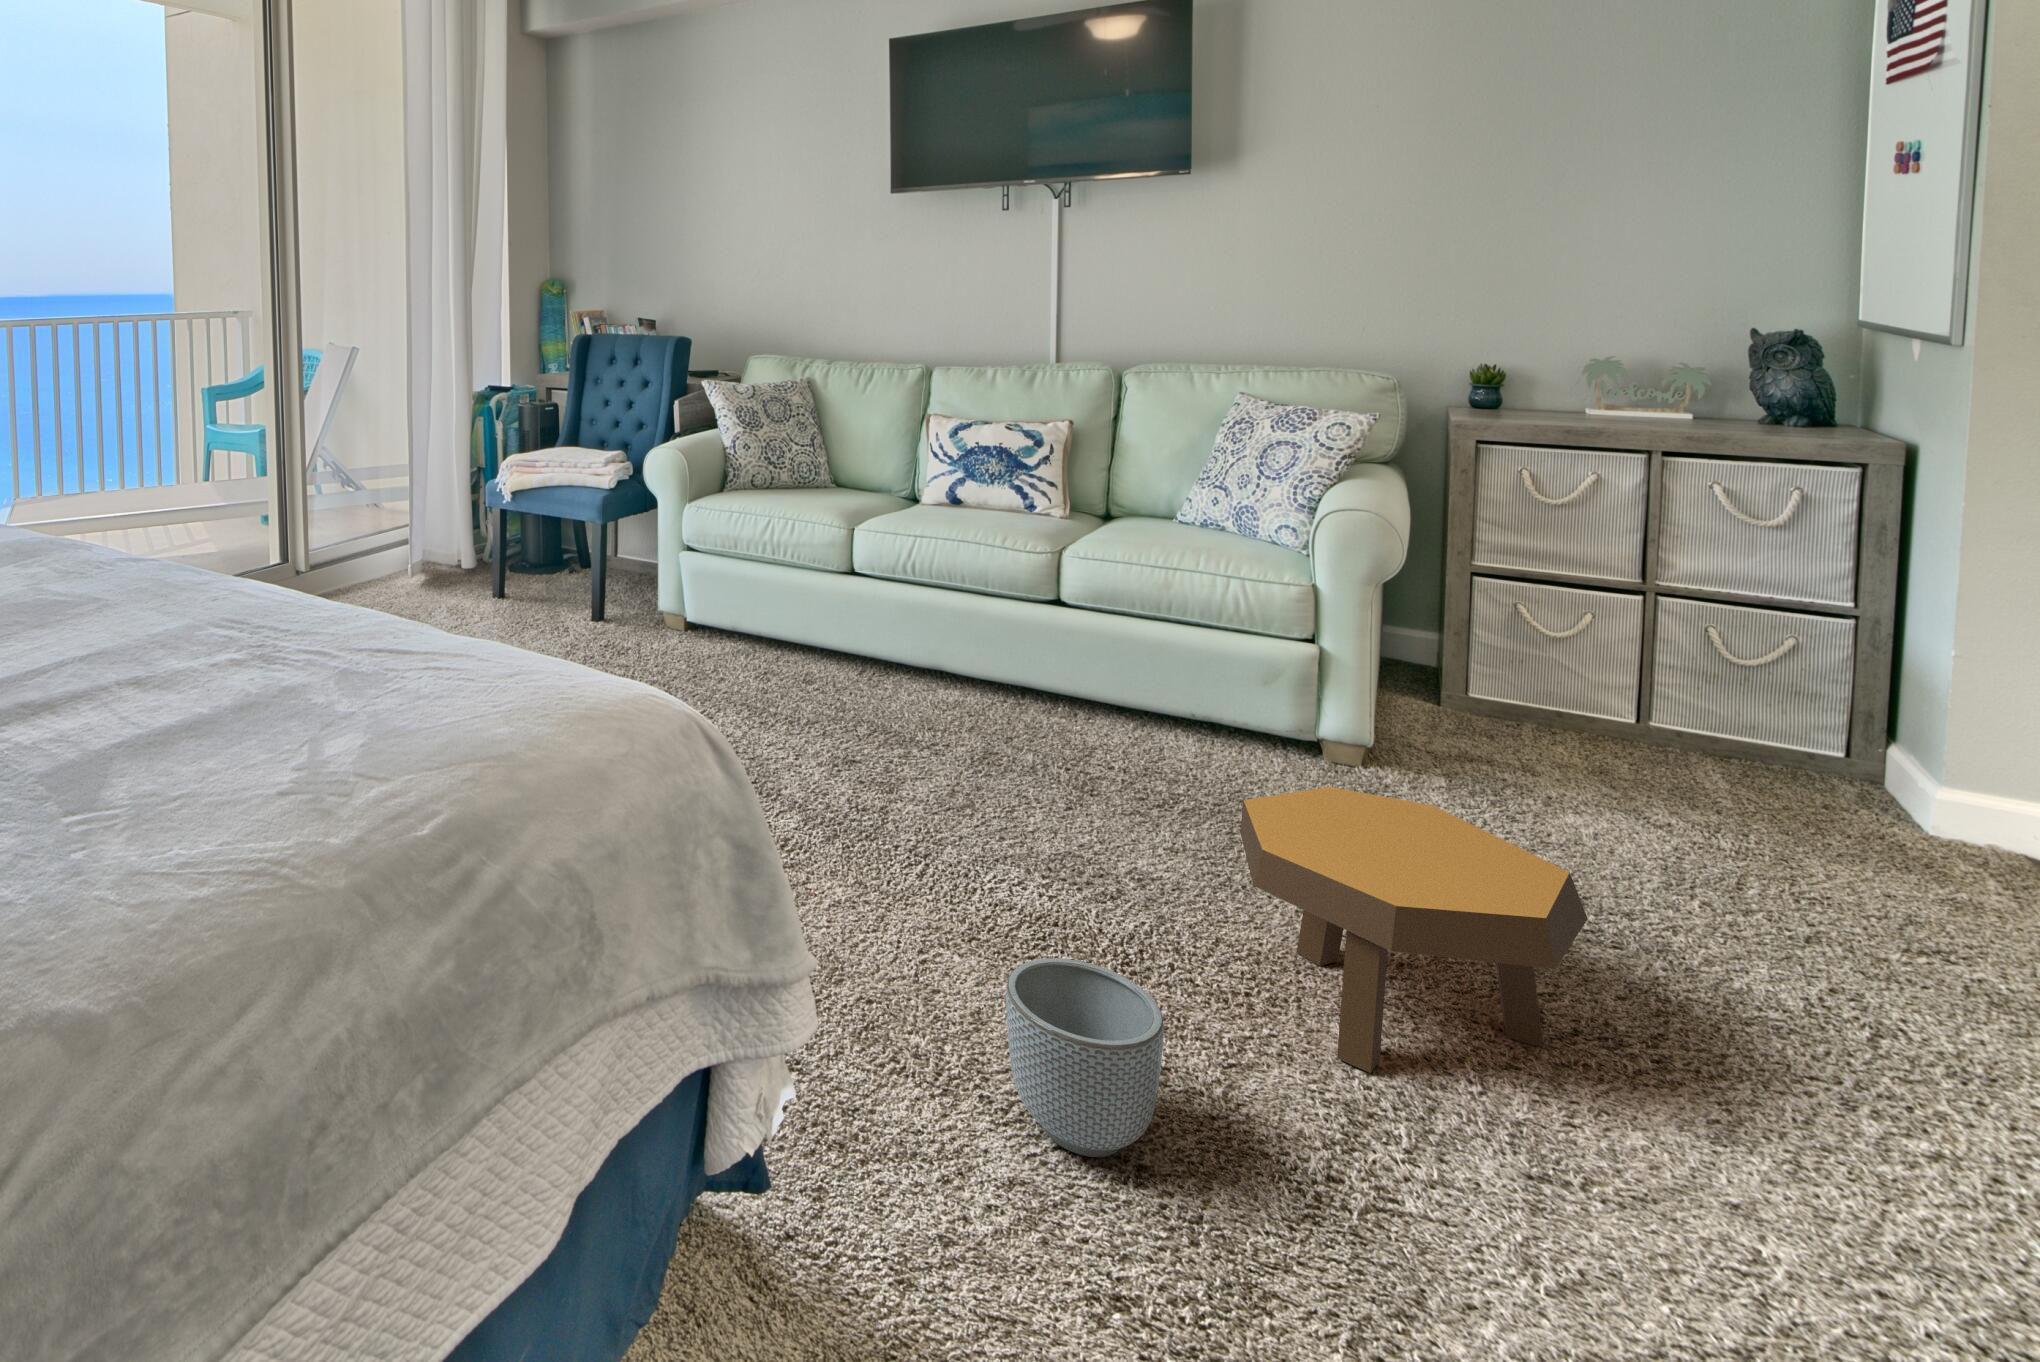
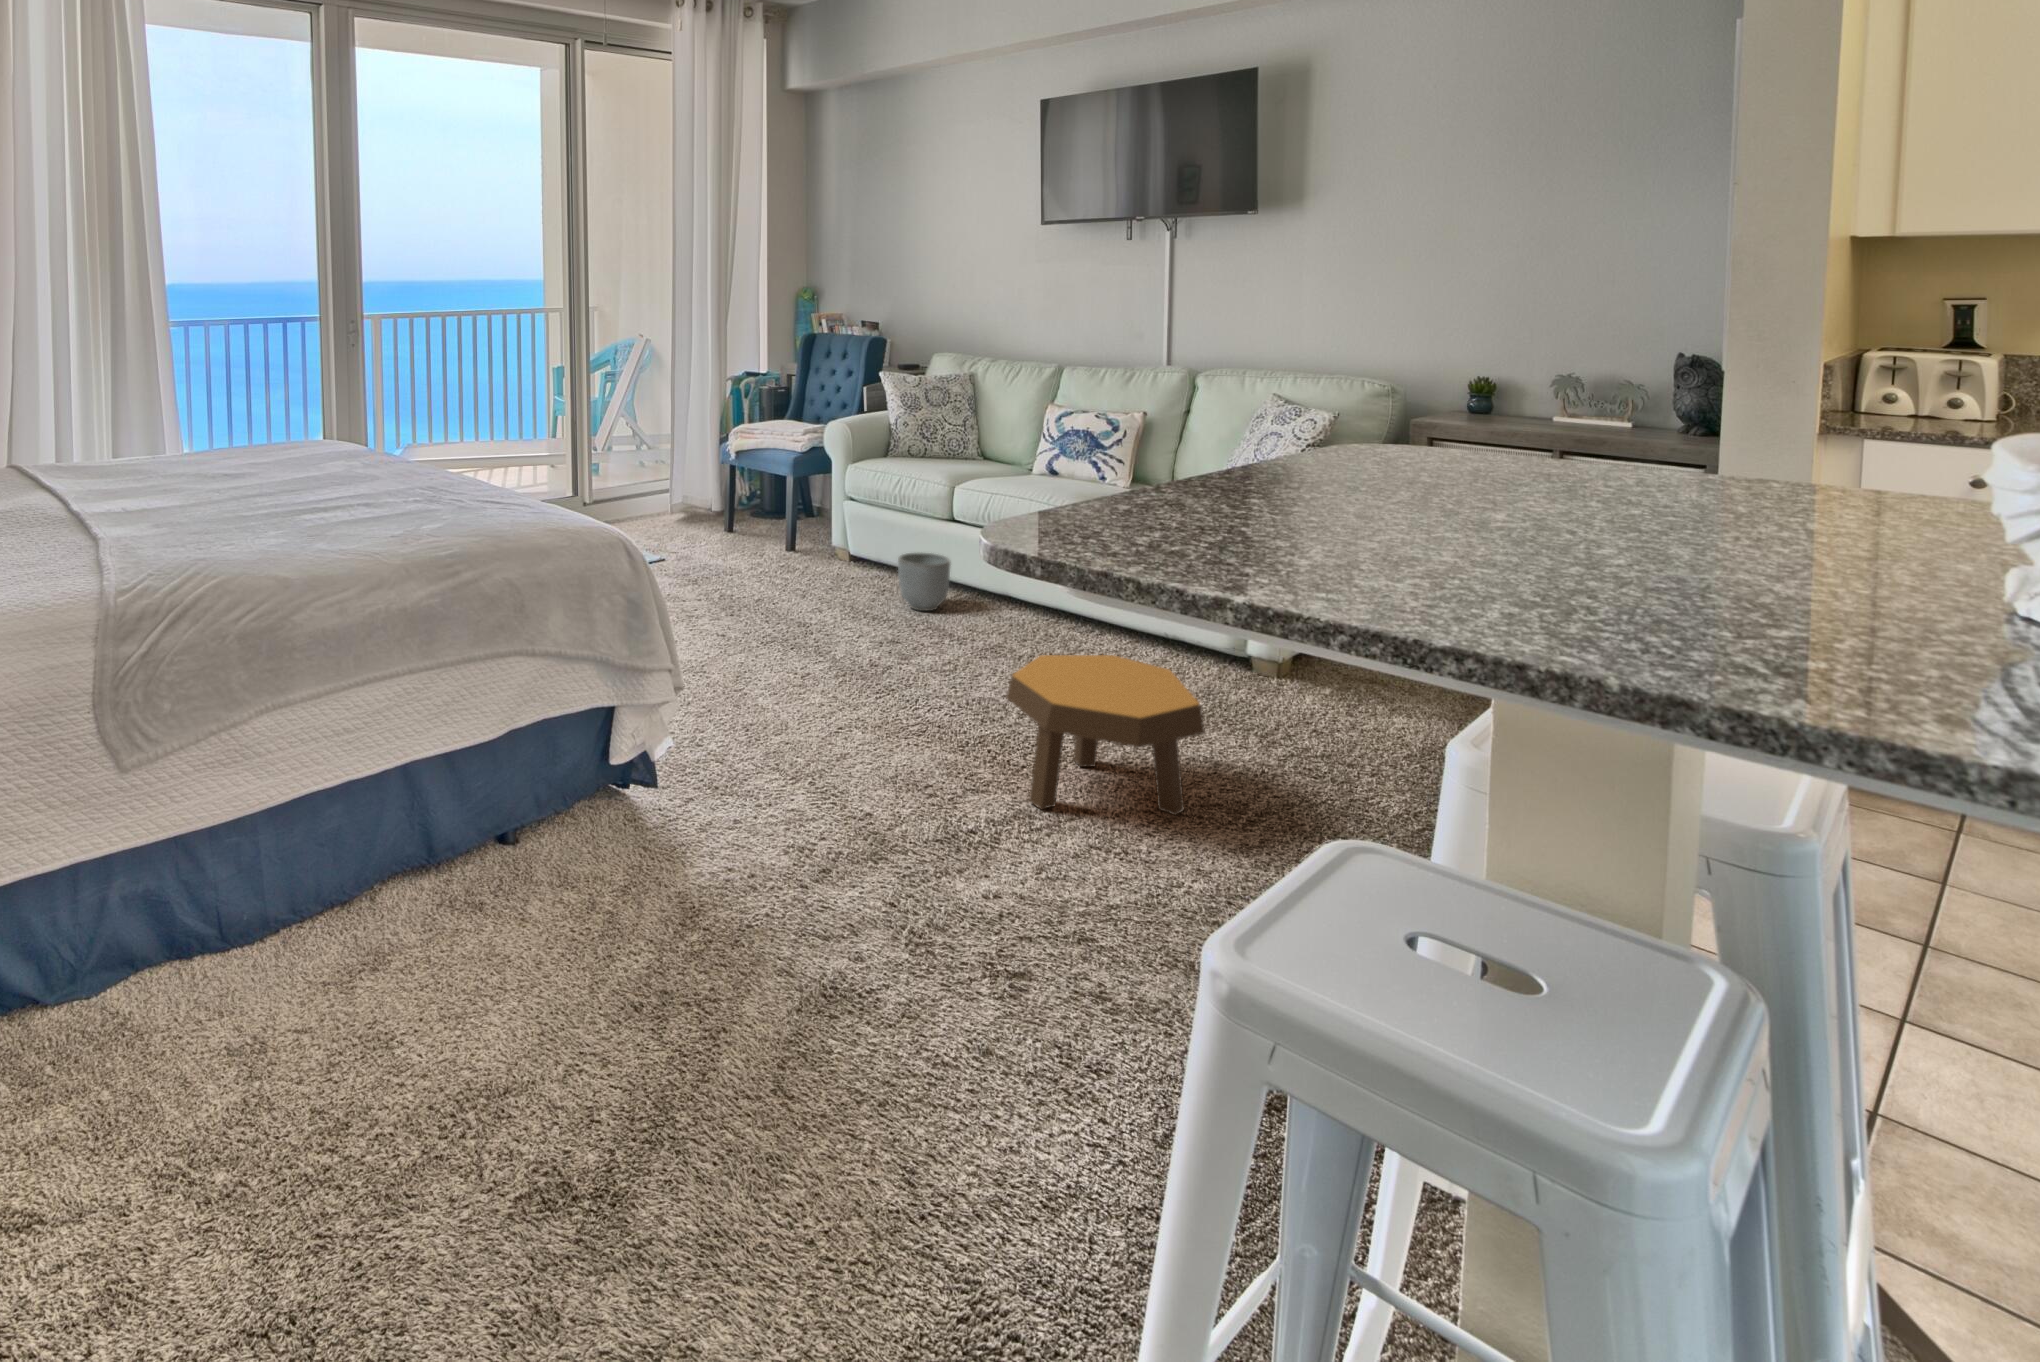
planter: present [1006,958,1164,1157] -> present [898,552,951,611]

